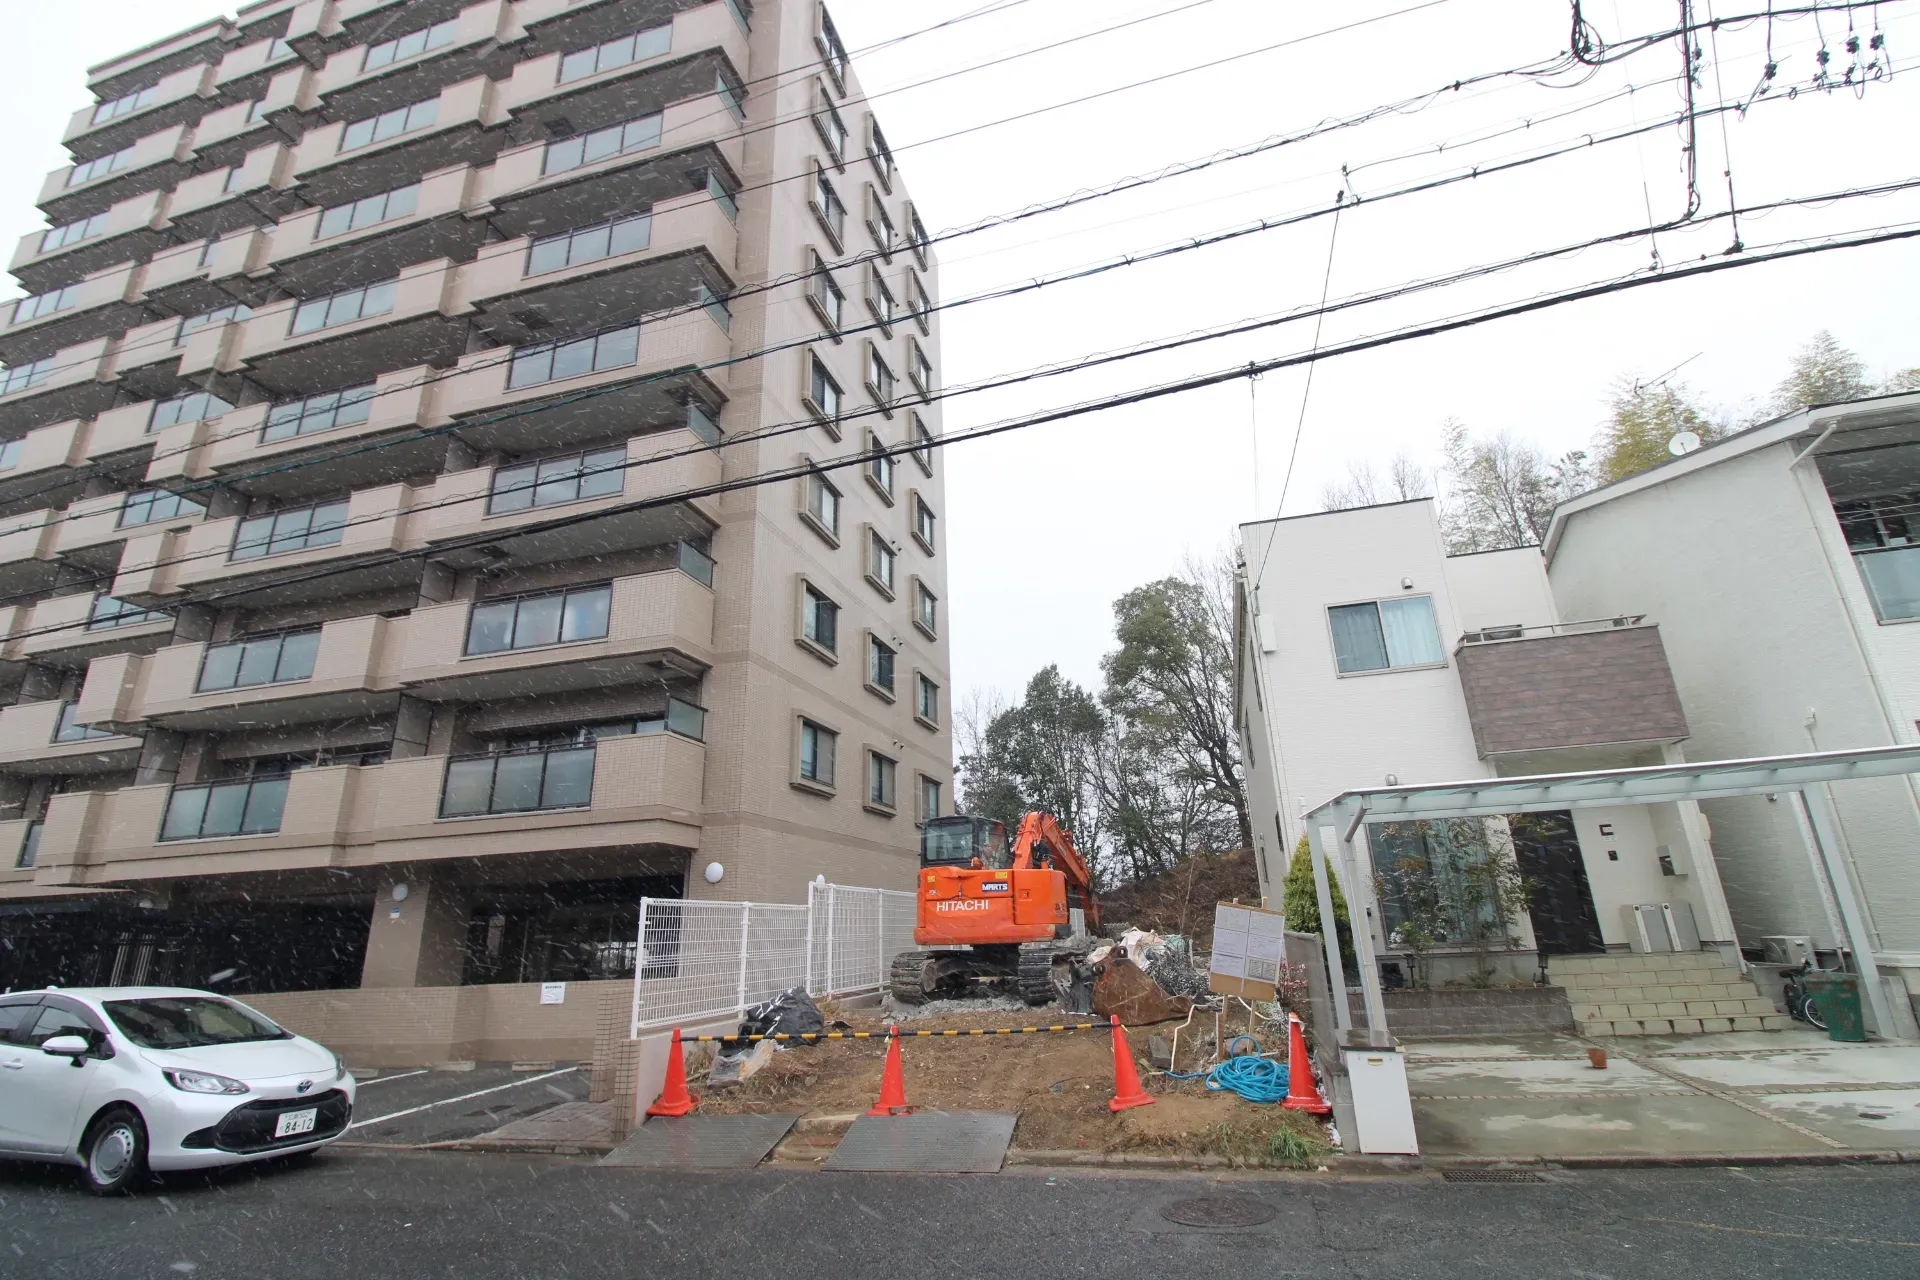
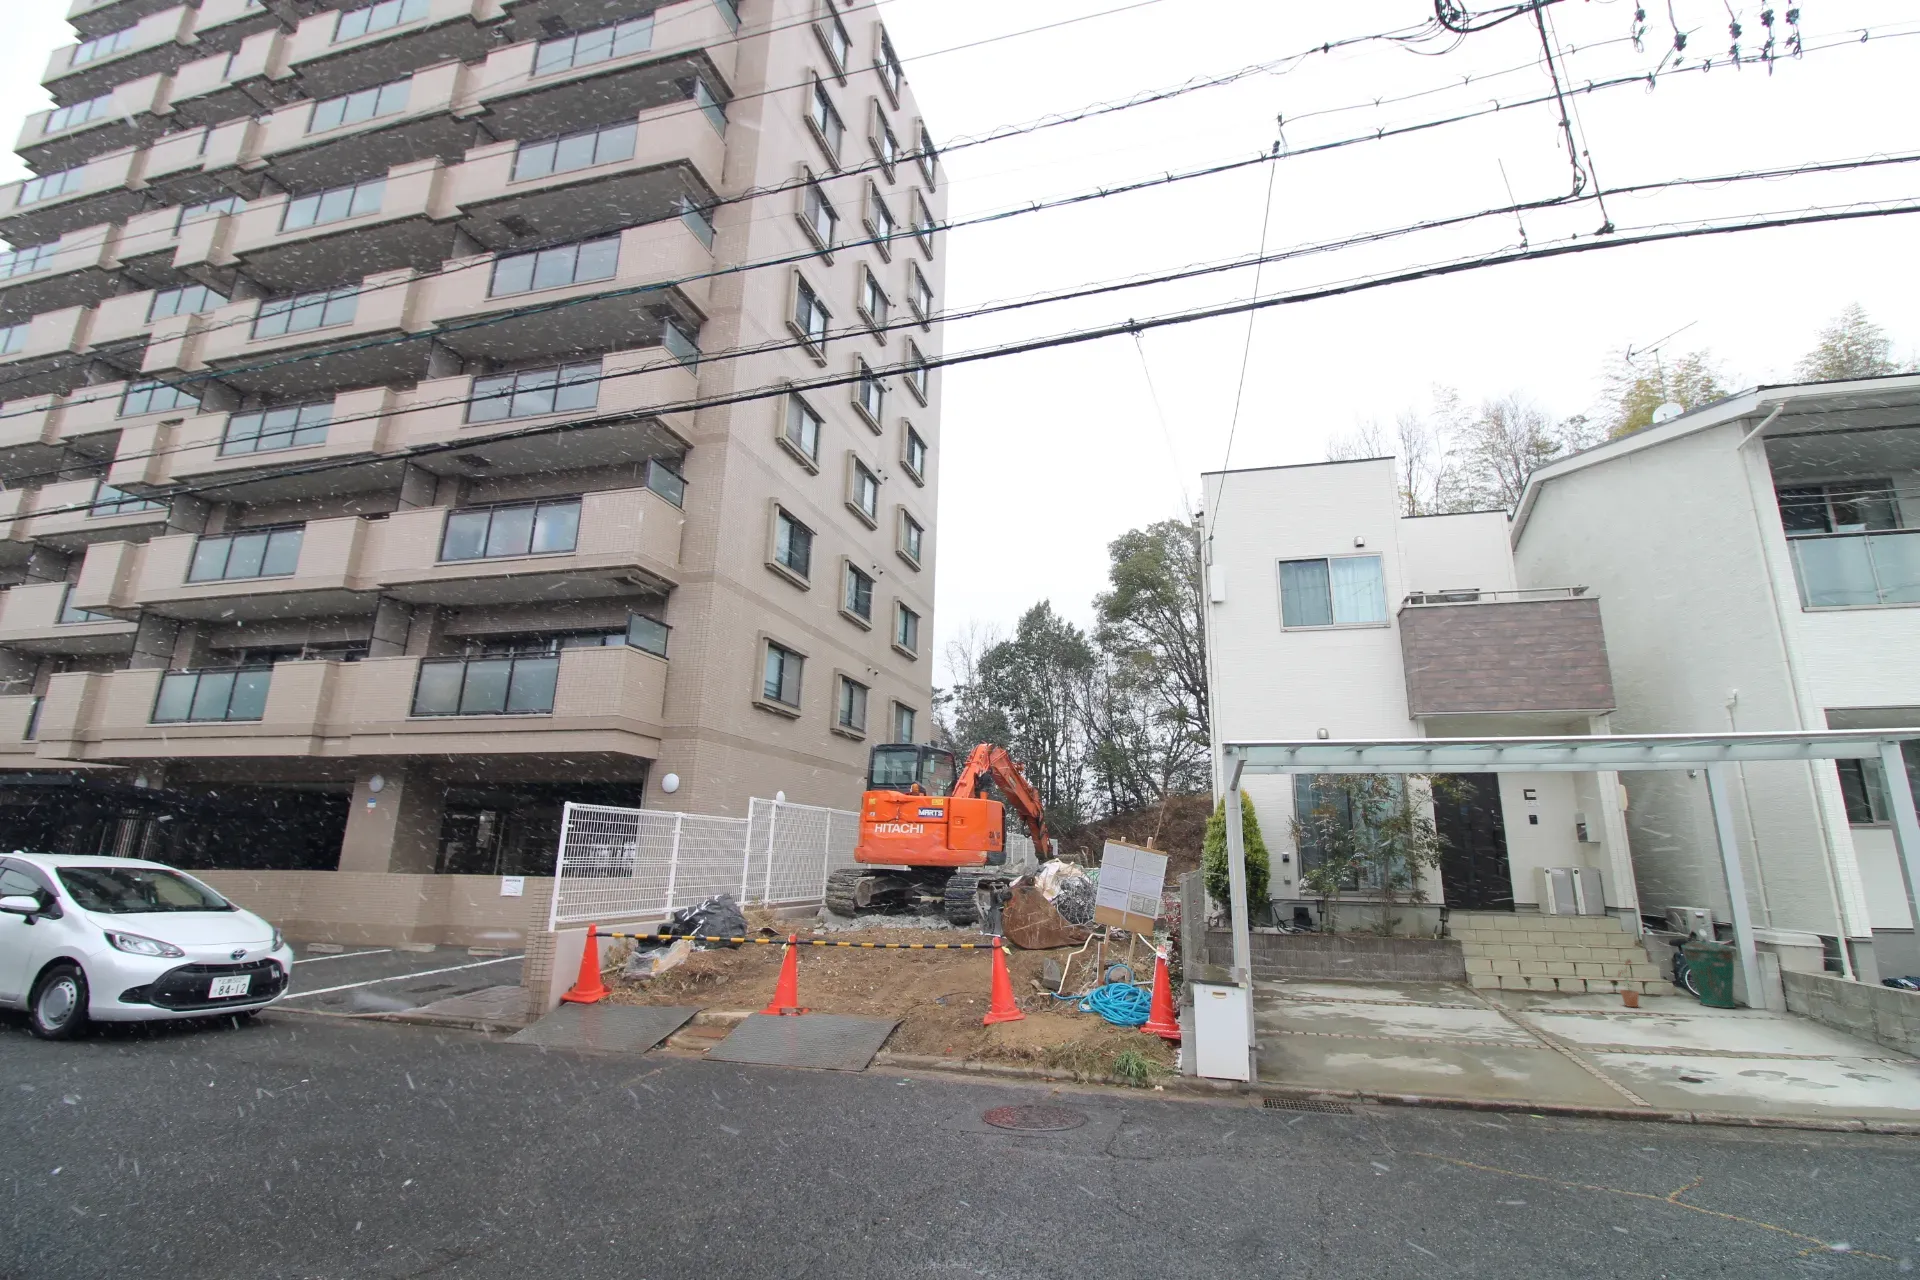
potted plant: present [1581,1013,1607,1068] -> present [1620,960,1639,1007]

